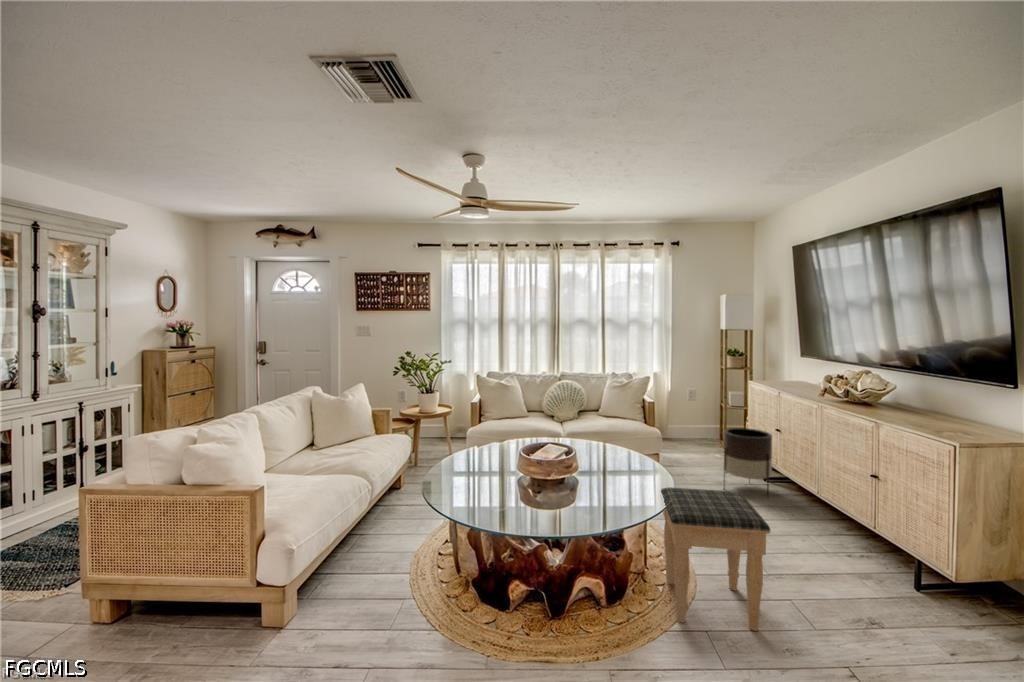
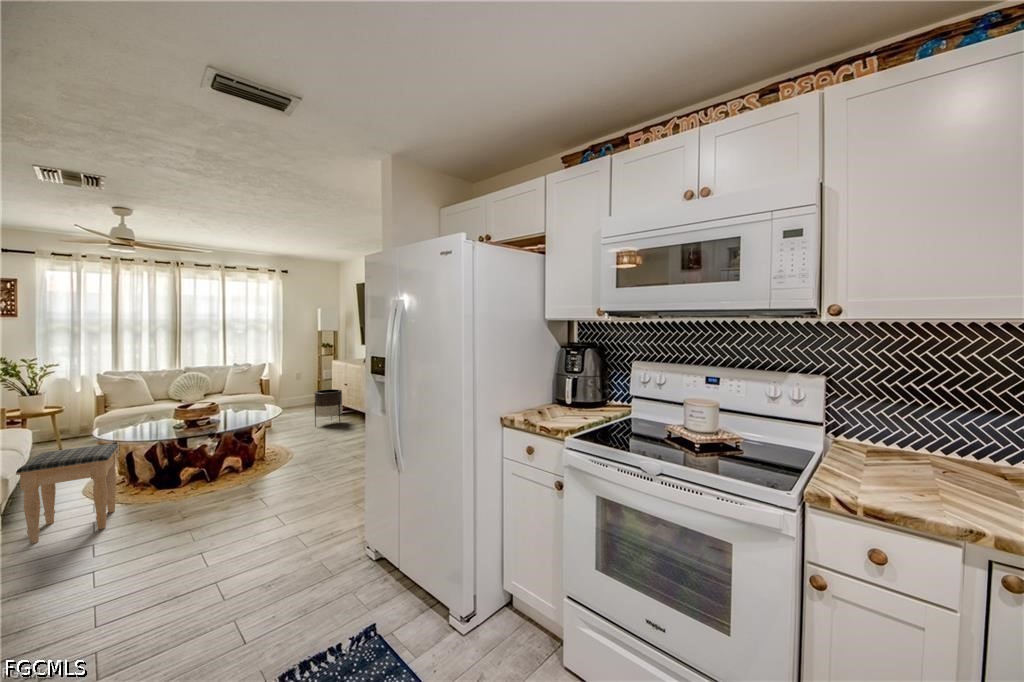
footstool: present [661,487,770,631] -> present [16,444,119,544]

